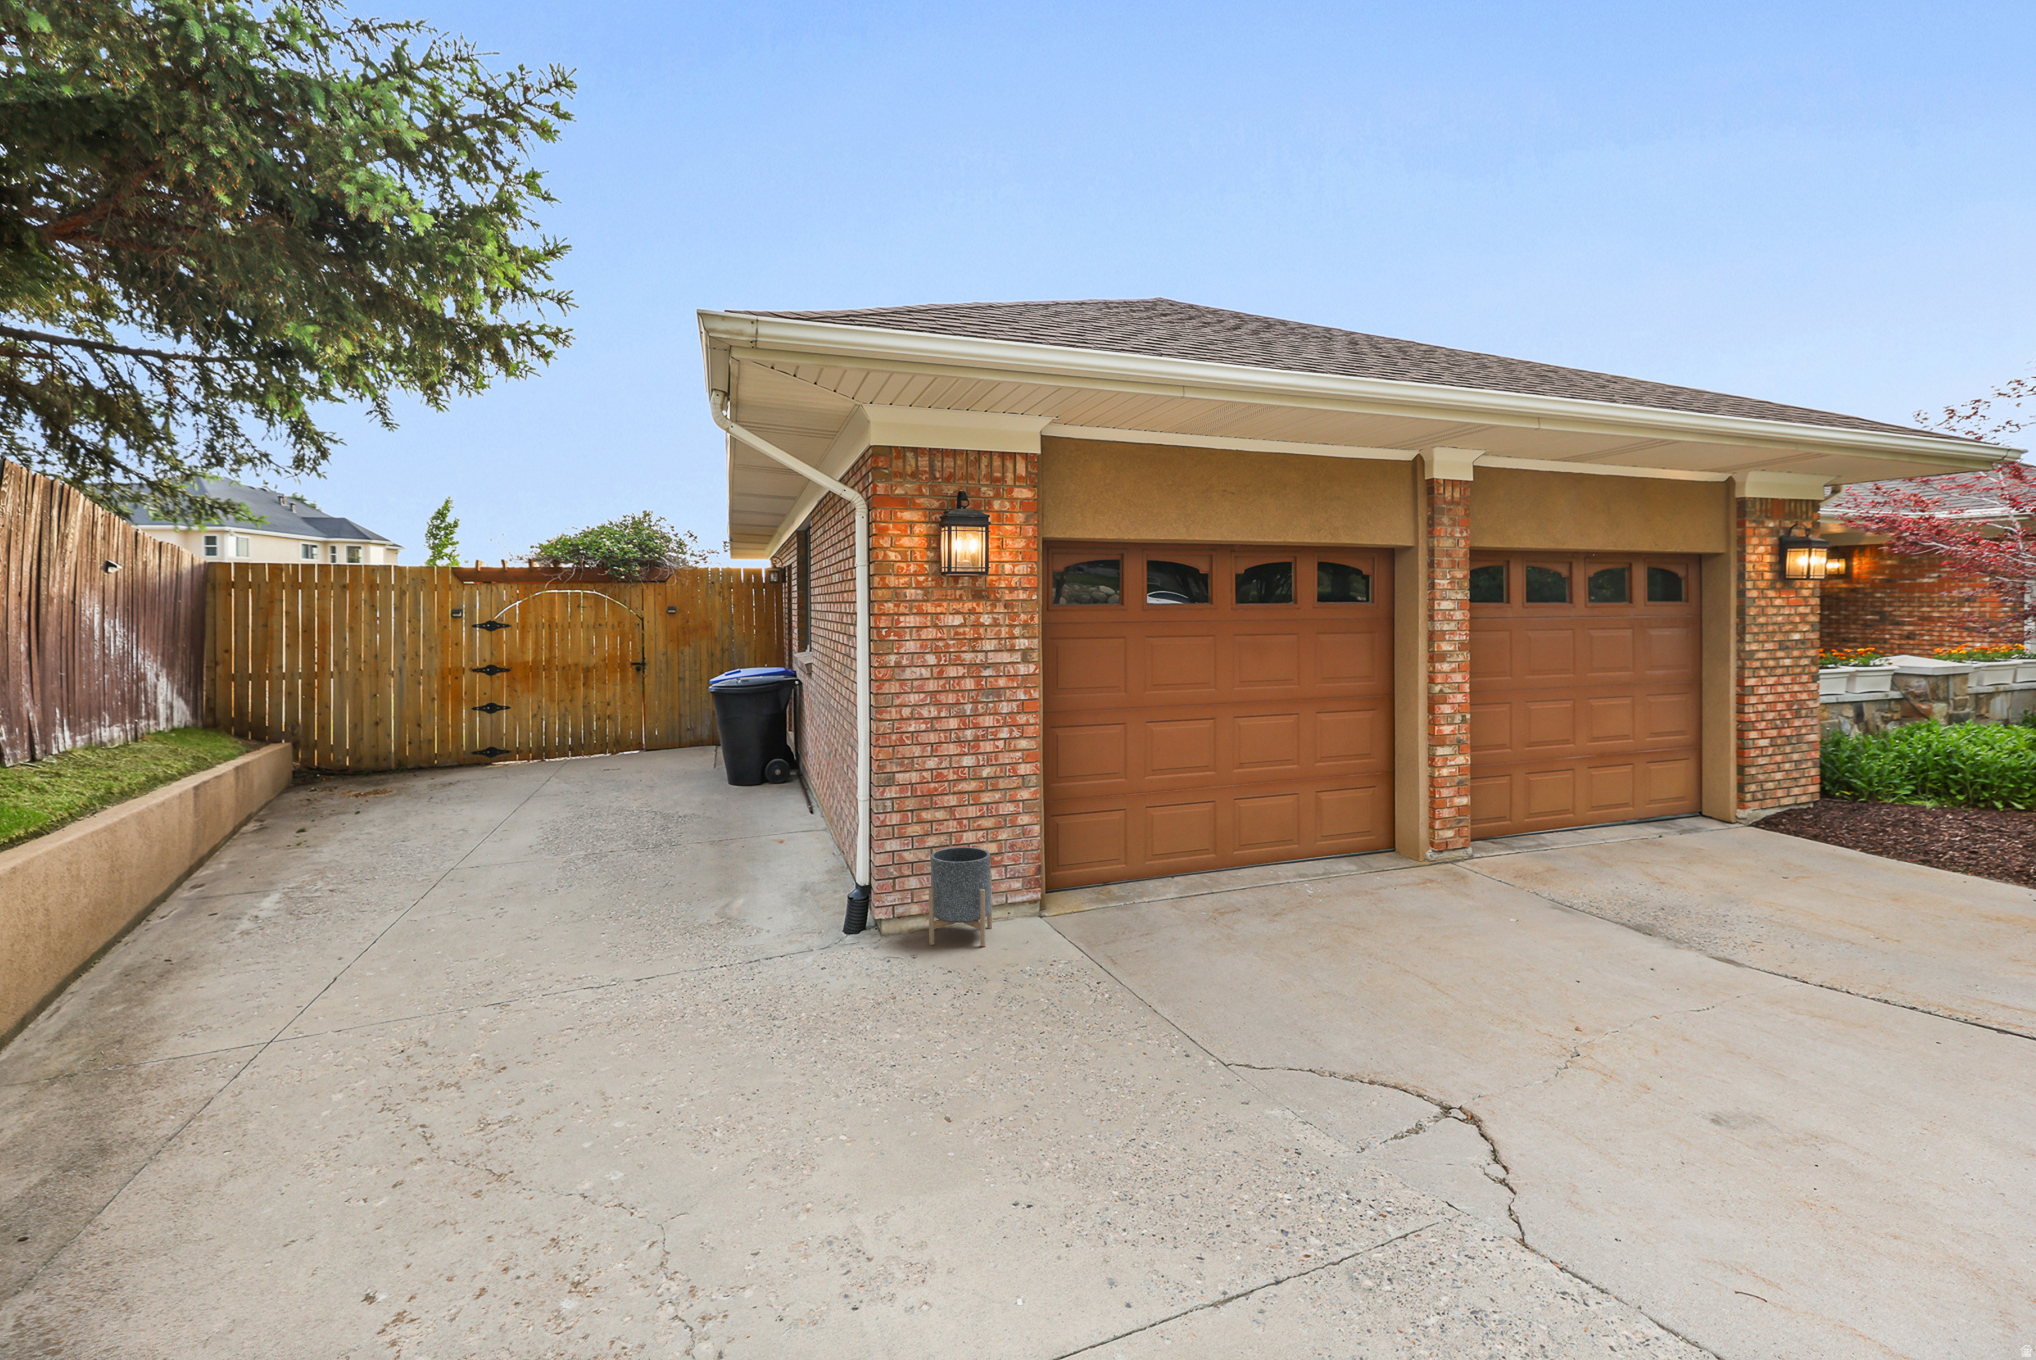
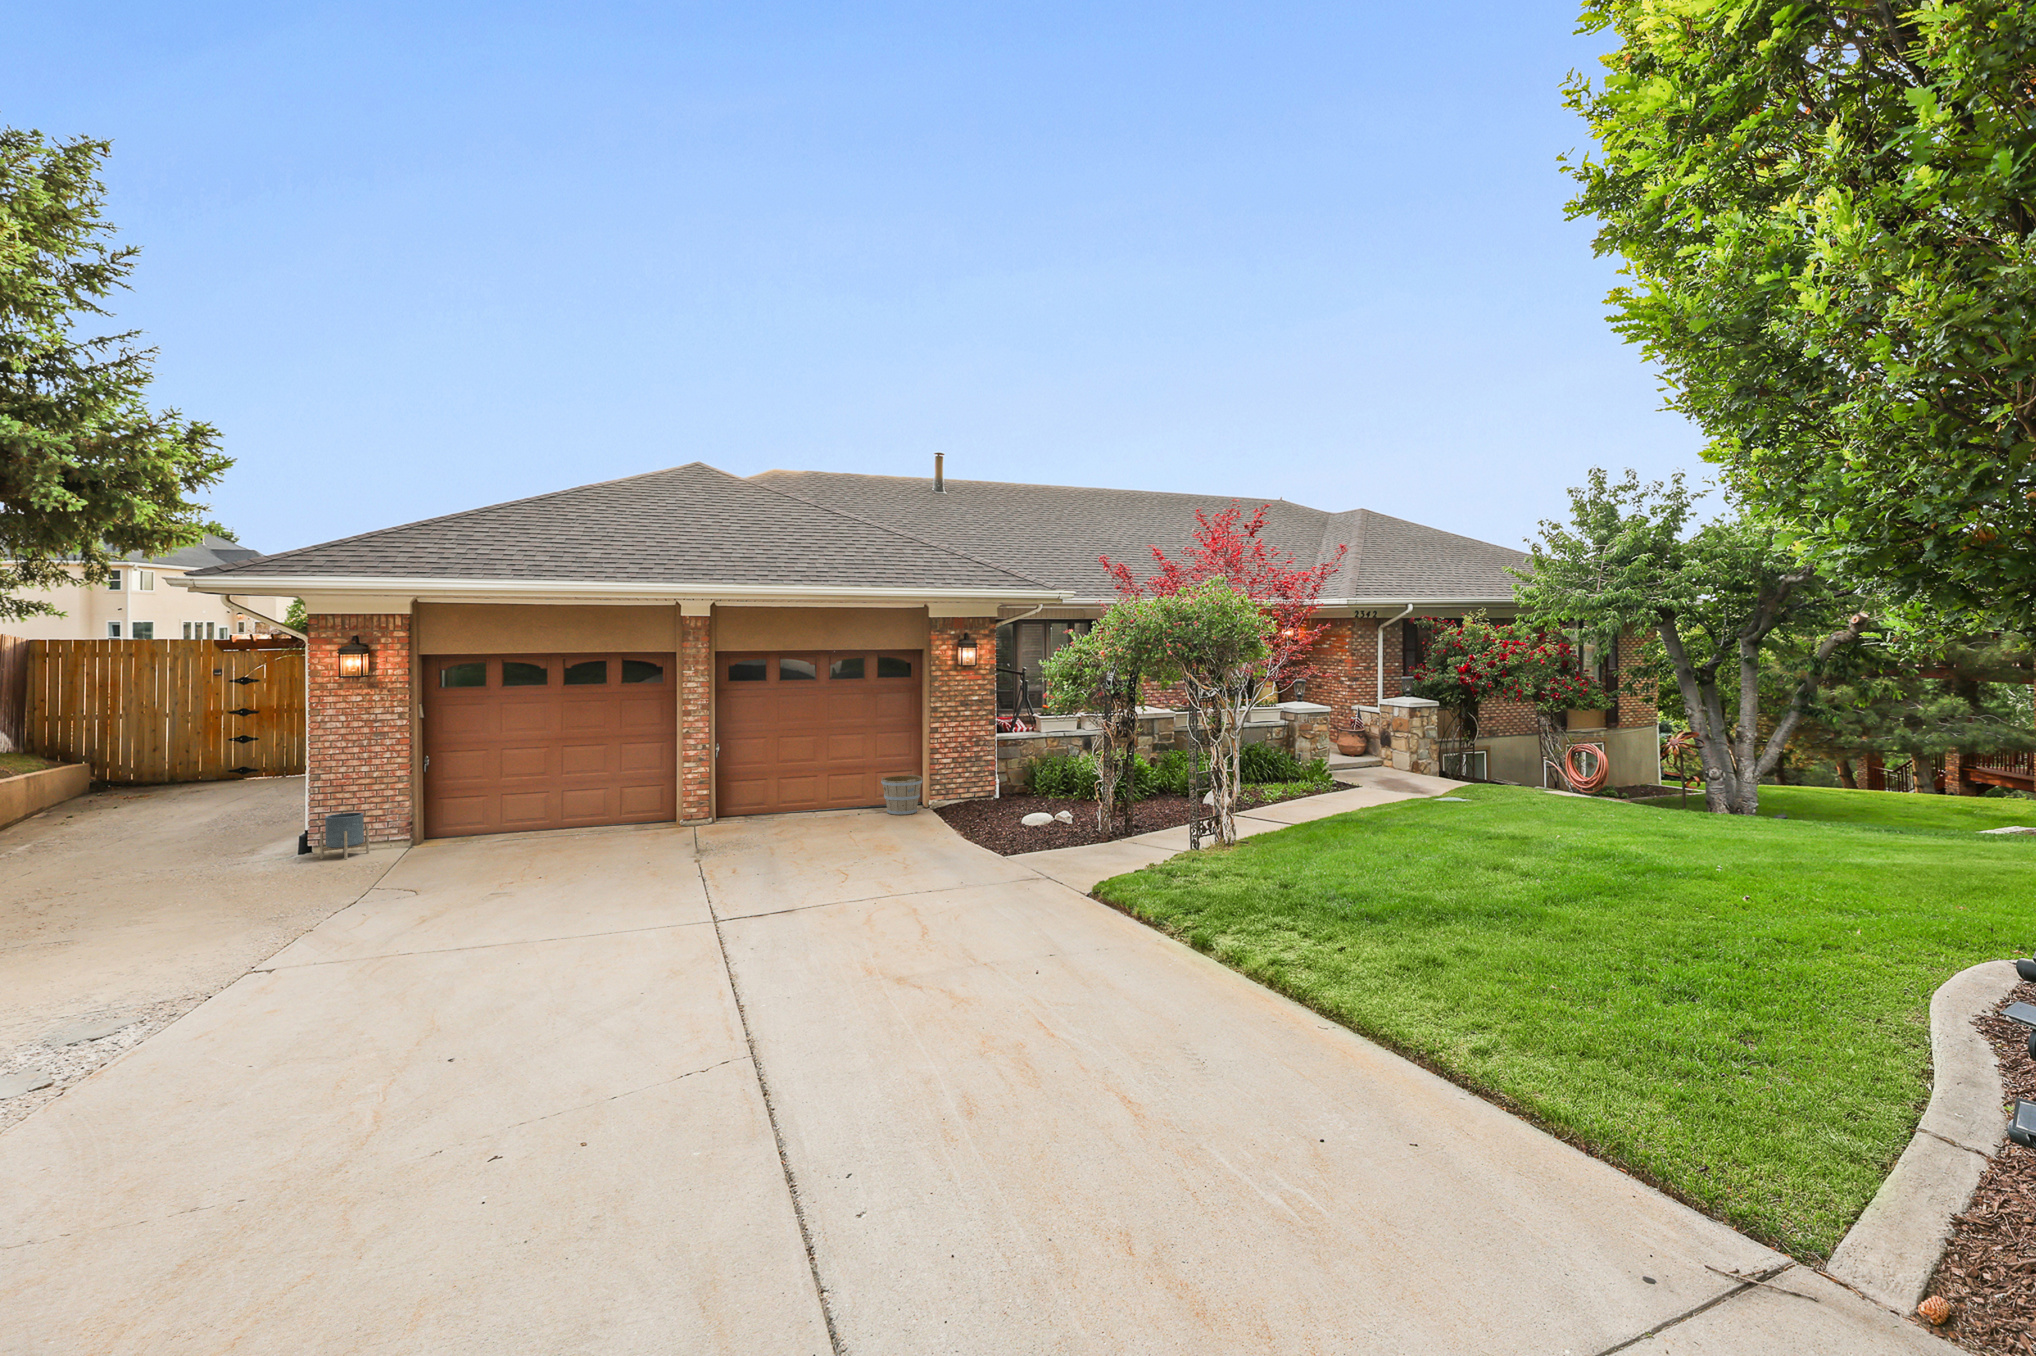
wooden bucket: none [1667,767,1763,839] -> present [881,775,922,815]

